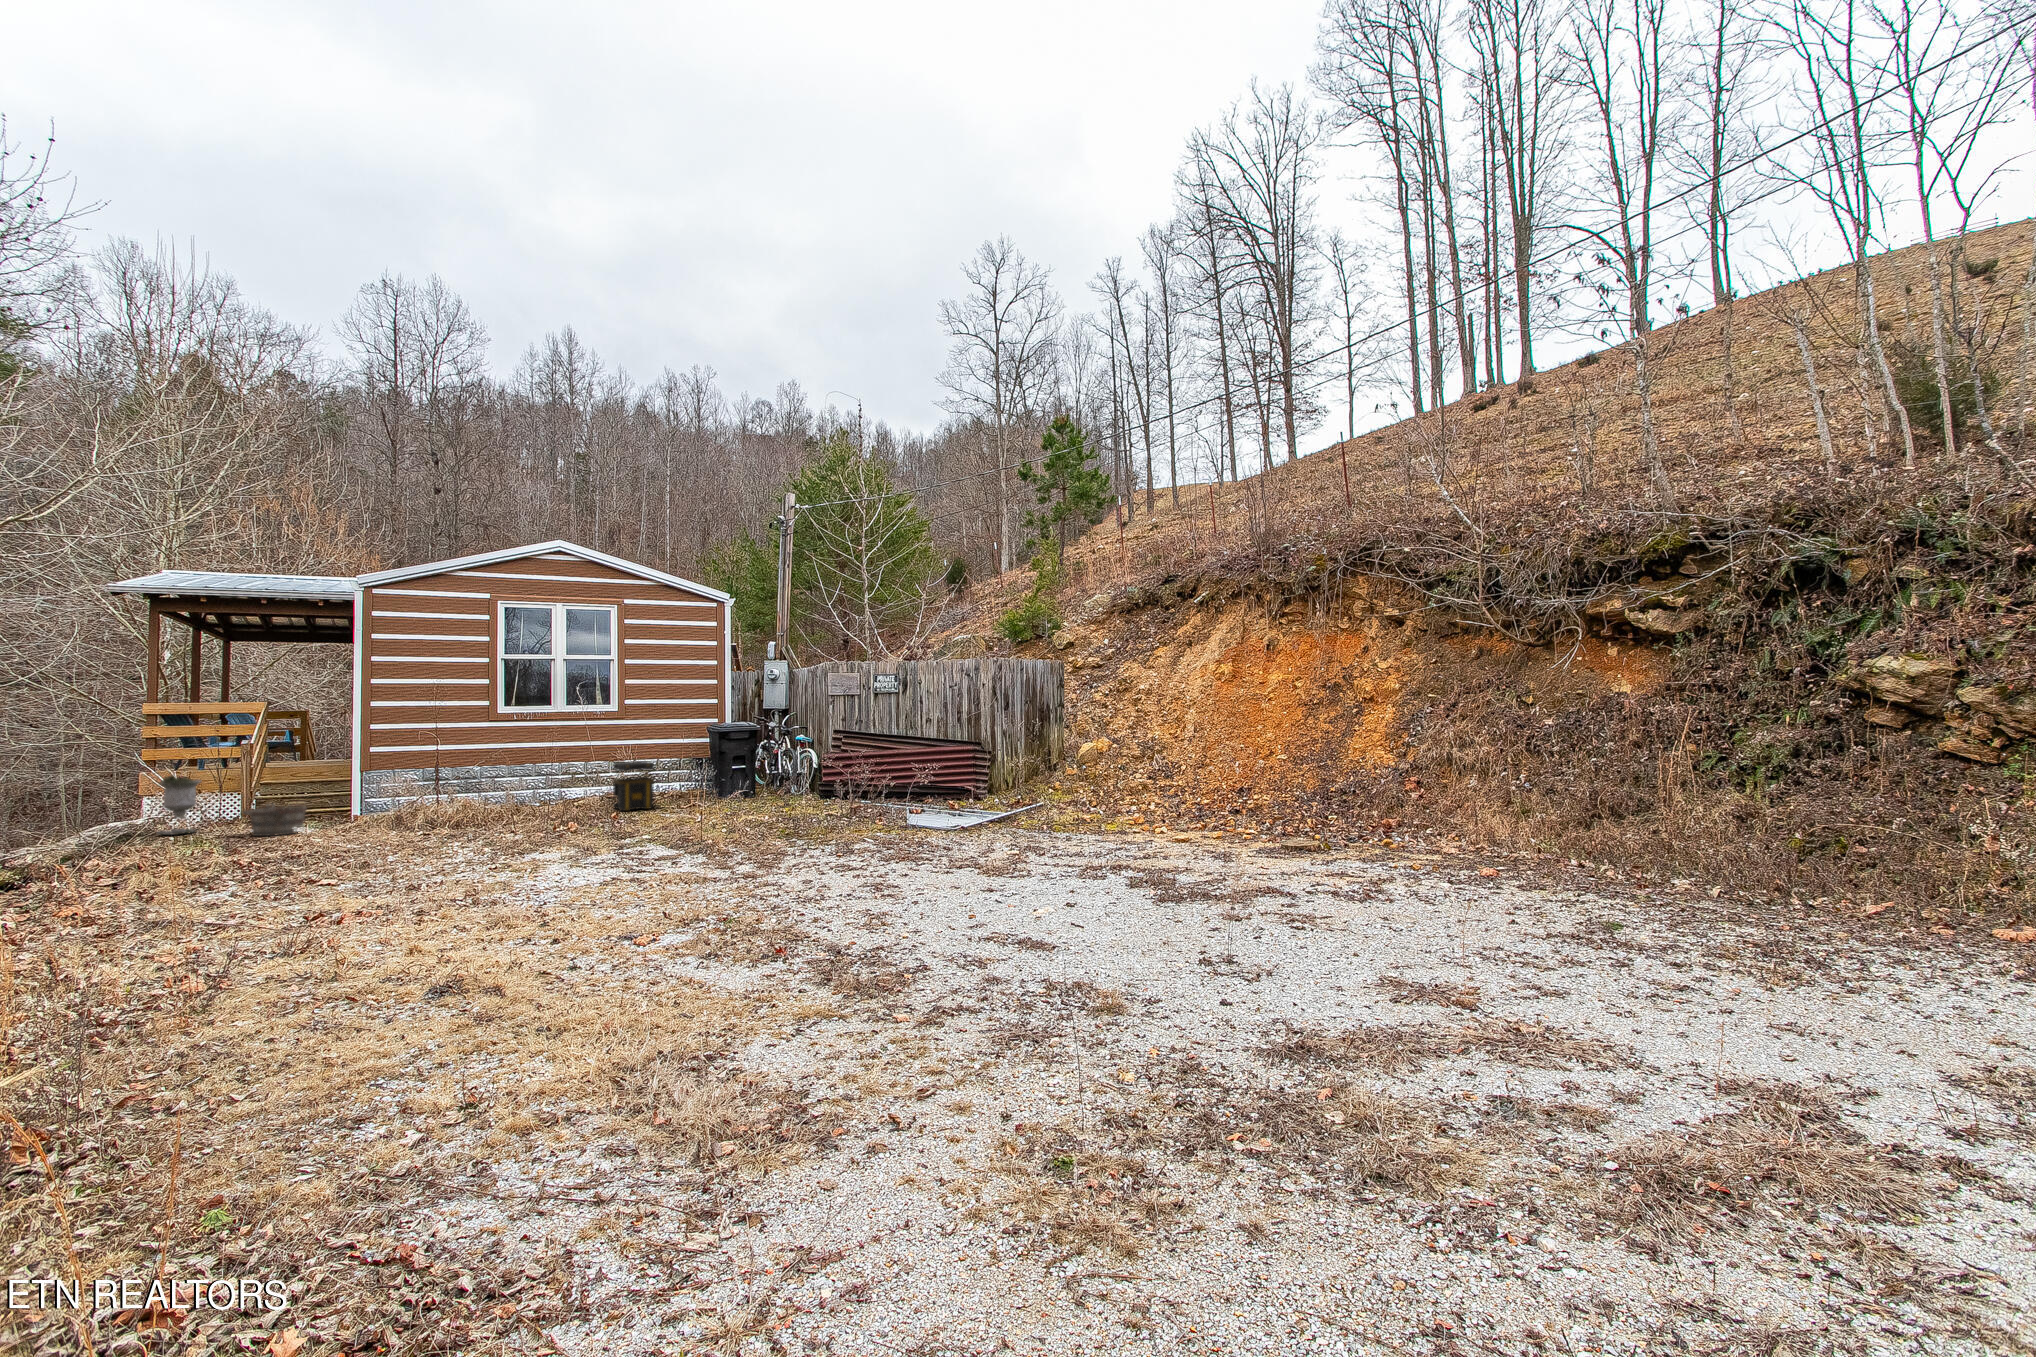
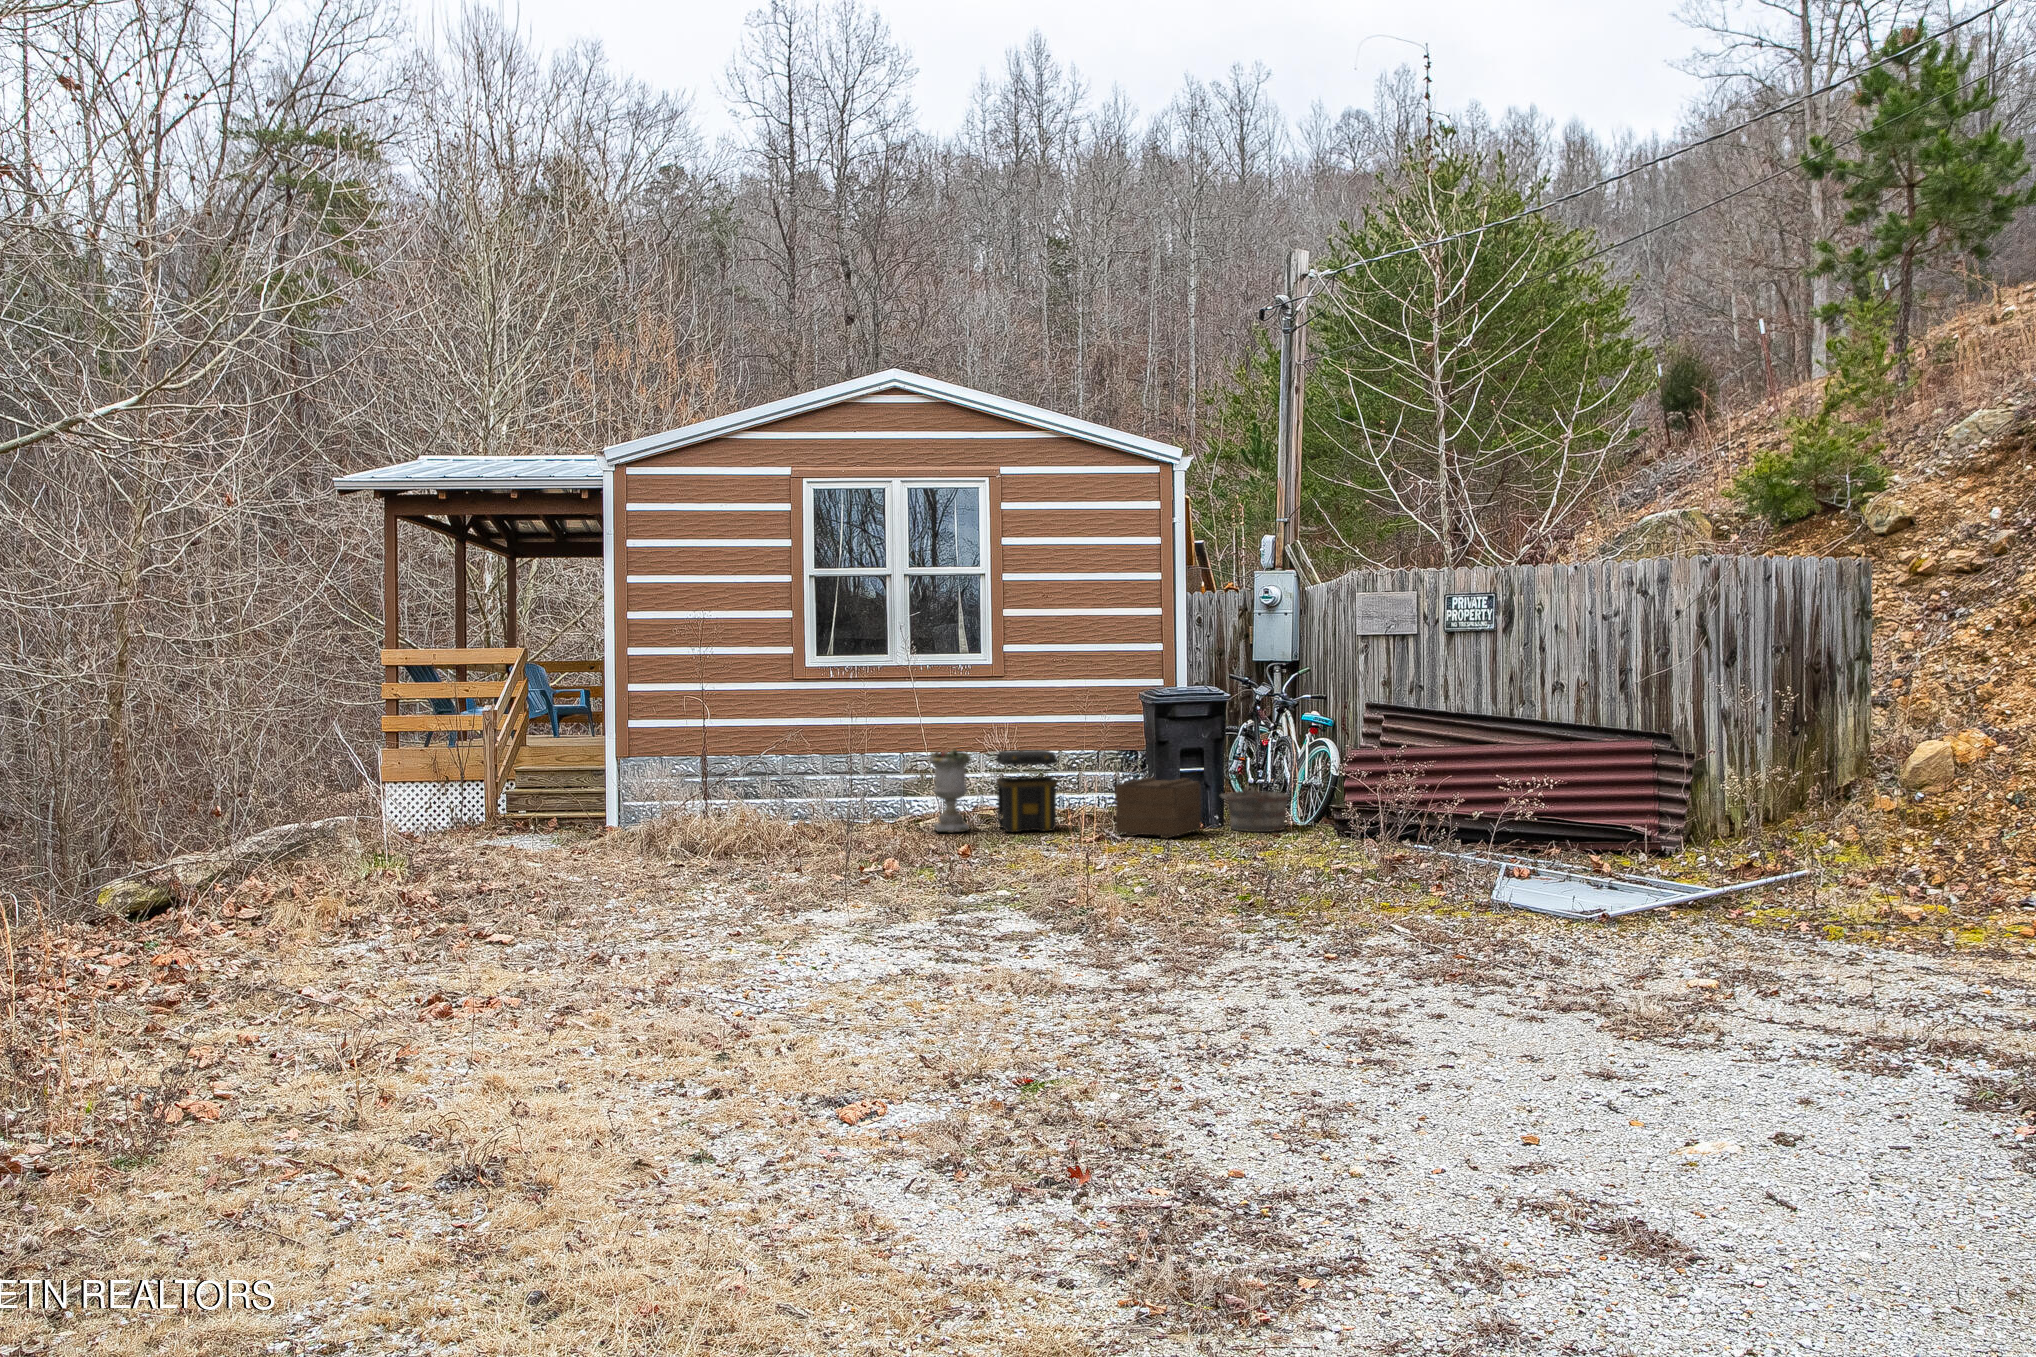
wooden crate: none [692,774,742,809] -> present [1115,777,1201,838]
planter: present [157,775,201,835] -> present [928,750,972,833]
bucket: present [243,804,307,836] -> present [1219,786,1289,832]

